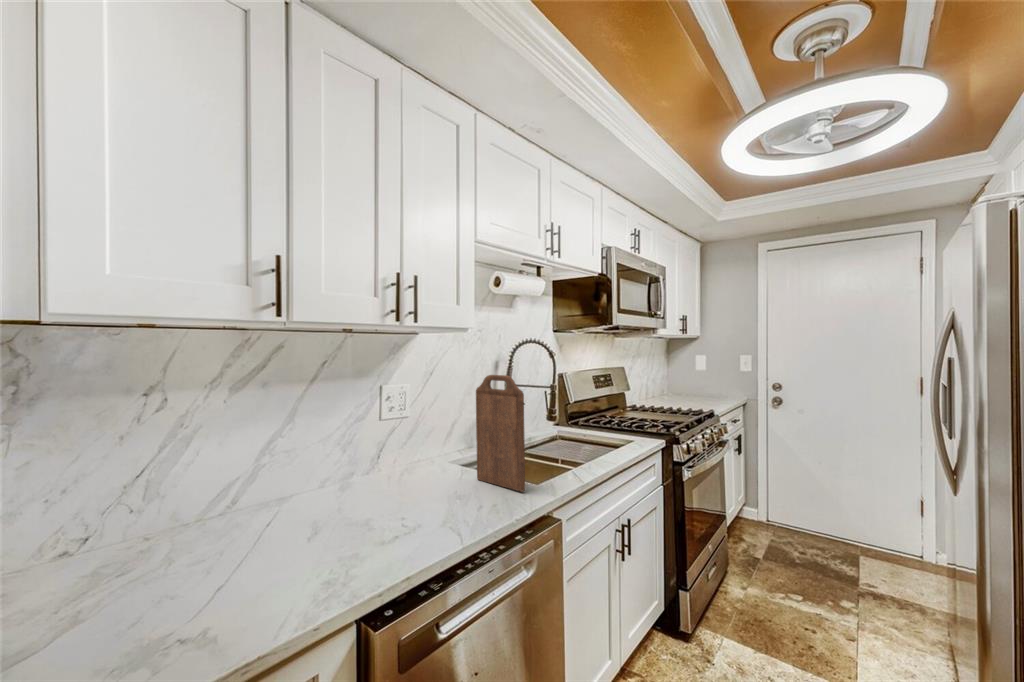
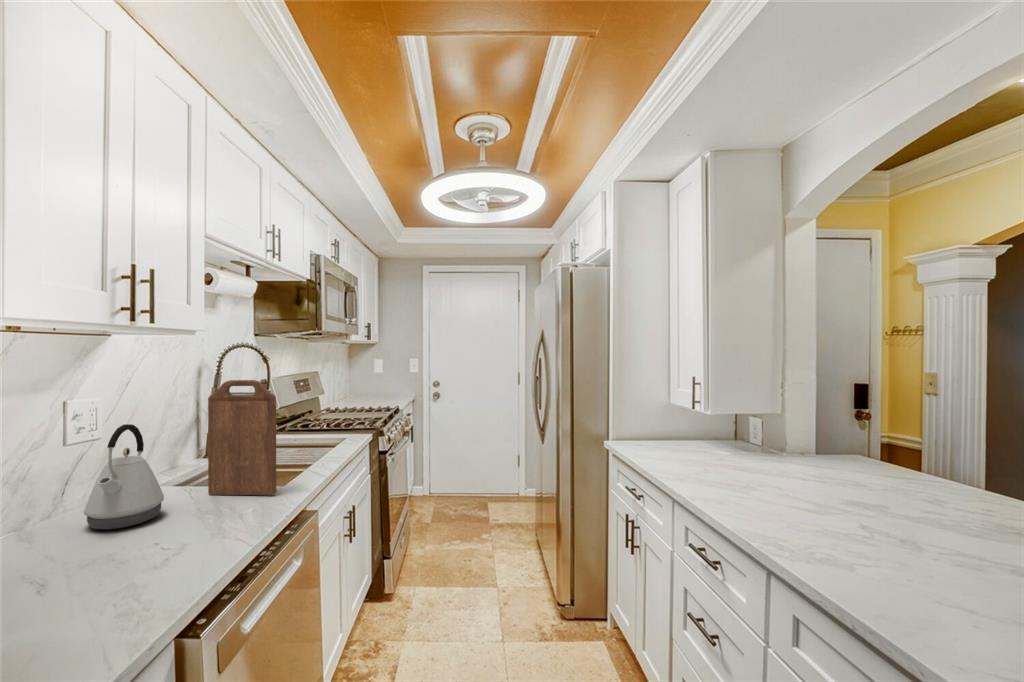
kettle: none [385,409,437,494] -> present [84,424,164,530]

